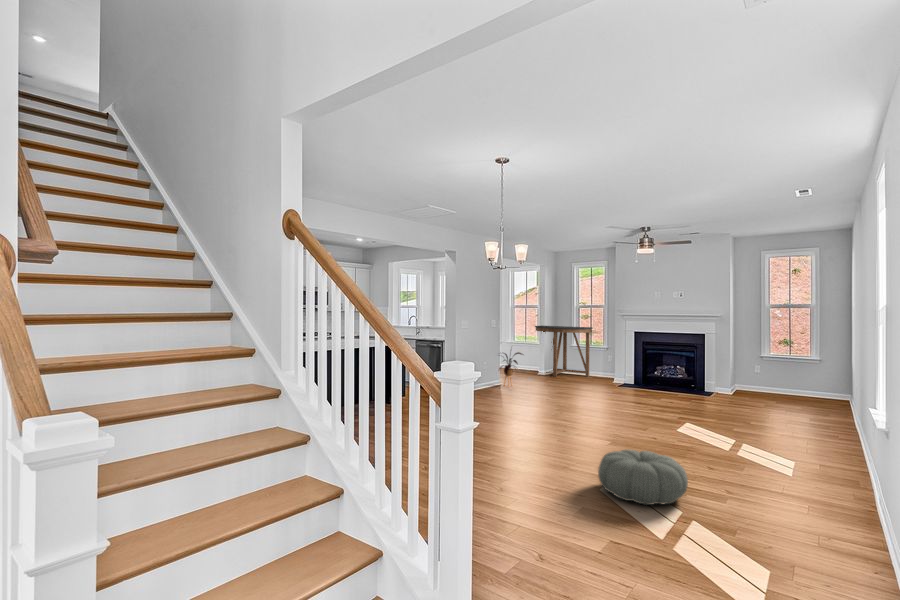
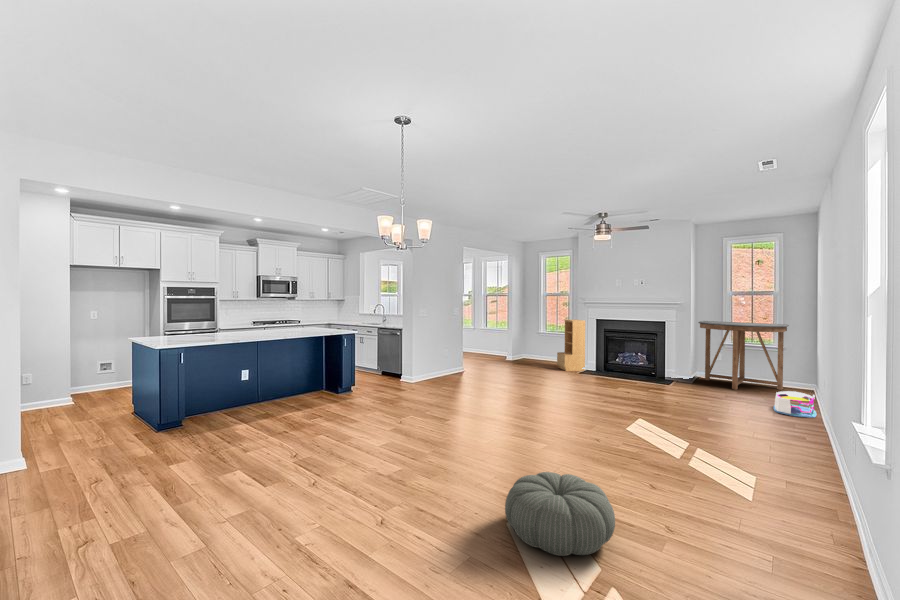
console table: present [535,325,592,377] -> present [698,321,789,390]
bookshelf: none [594,332,623,384] -> present [557,320,585,371]
house plant: present [500,352,523,386] -> none [458,332,486,375]
storage bin: none [811,399,850,422] -> present [774,391,817,418]

